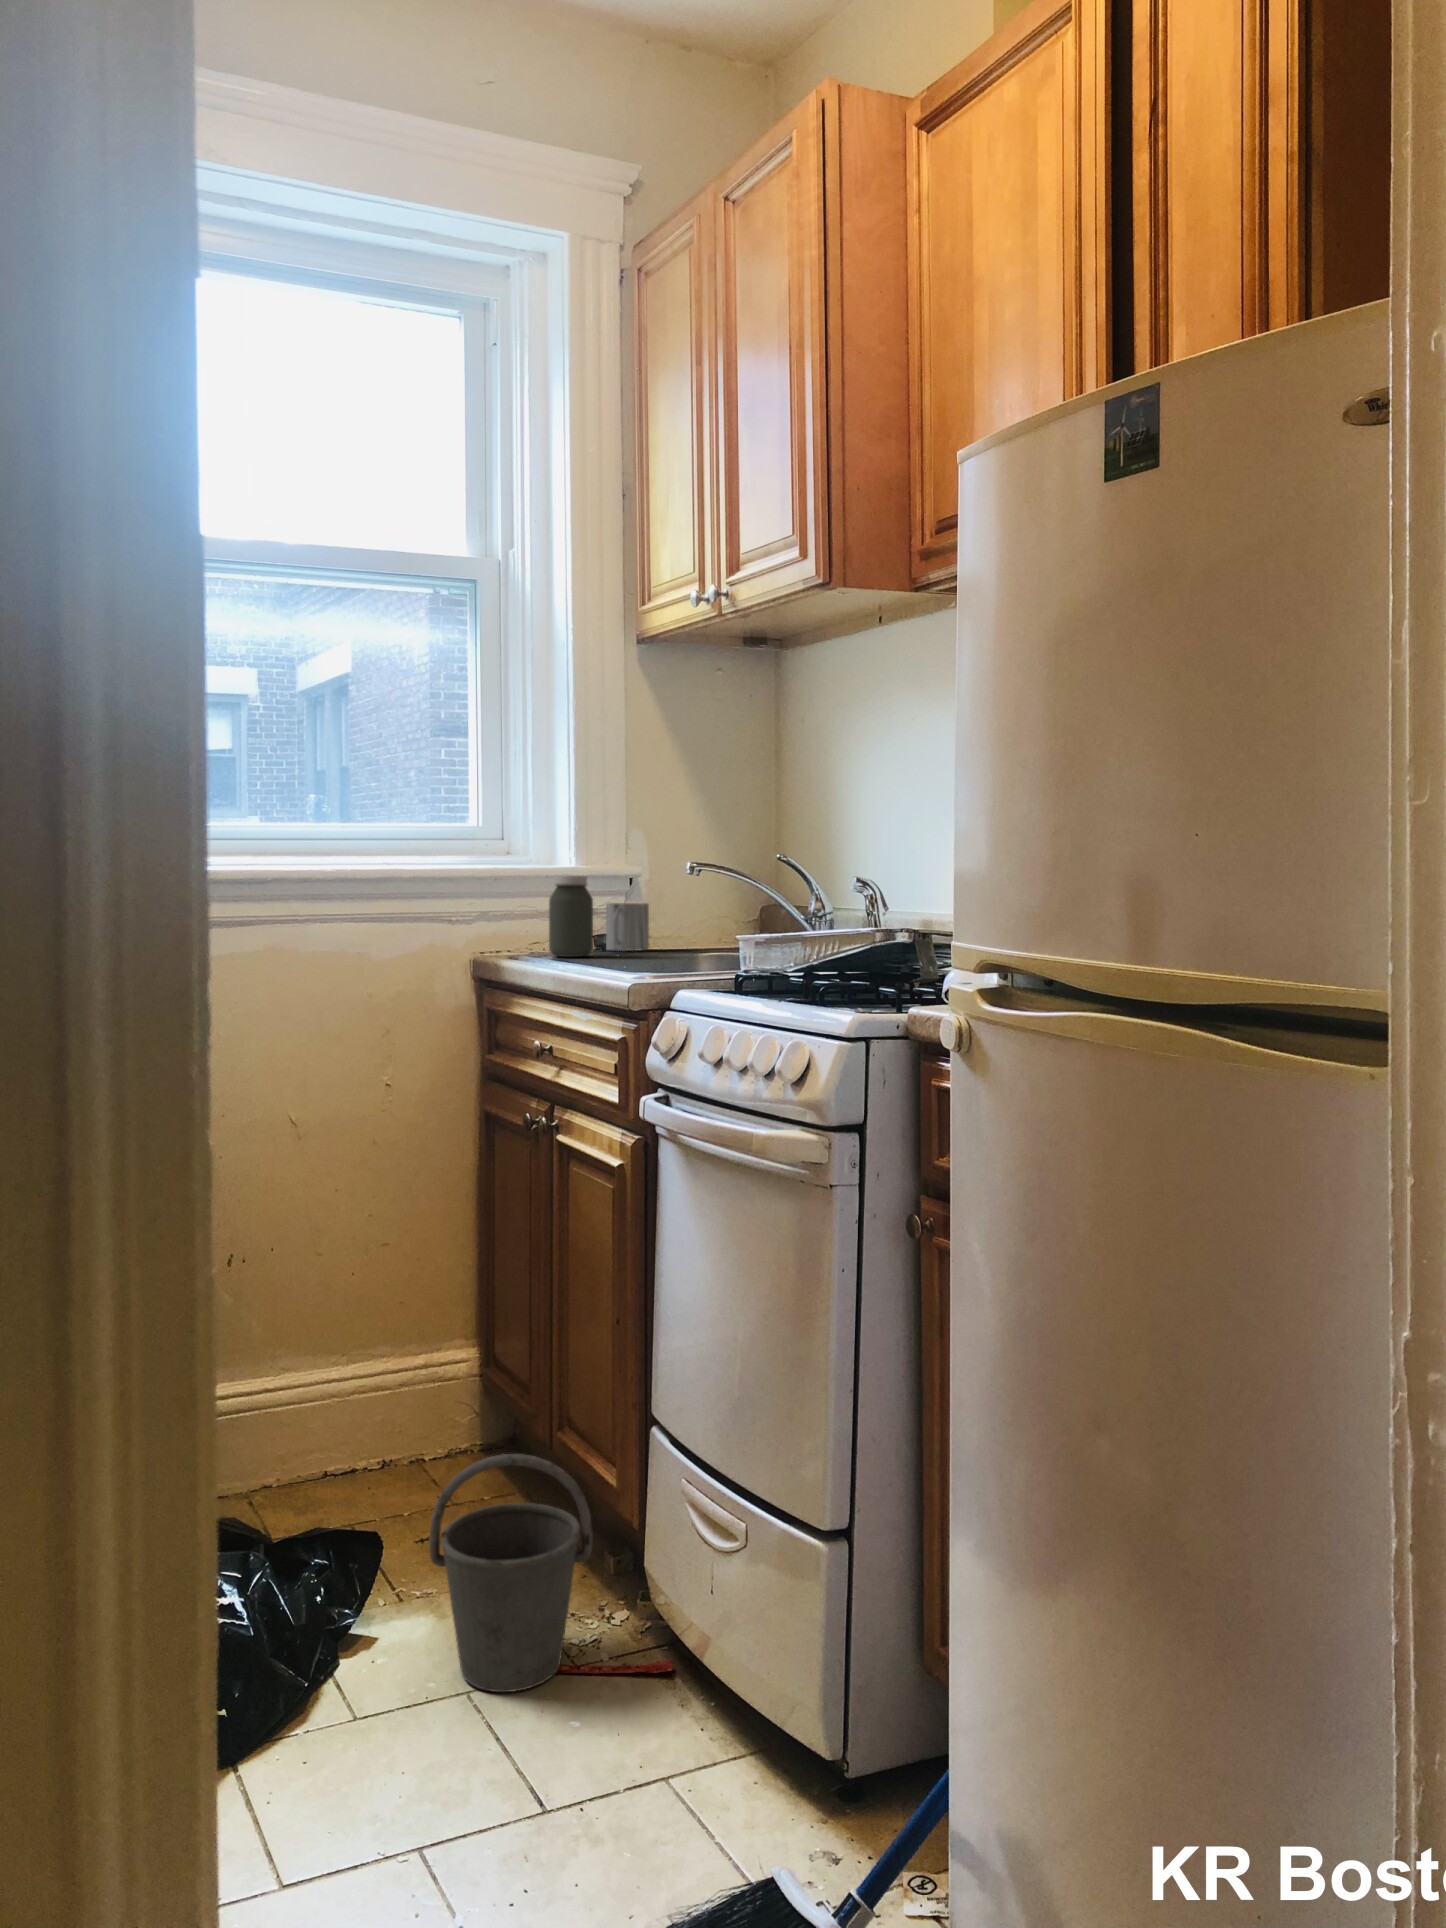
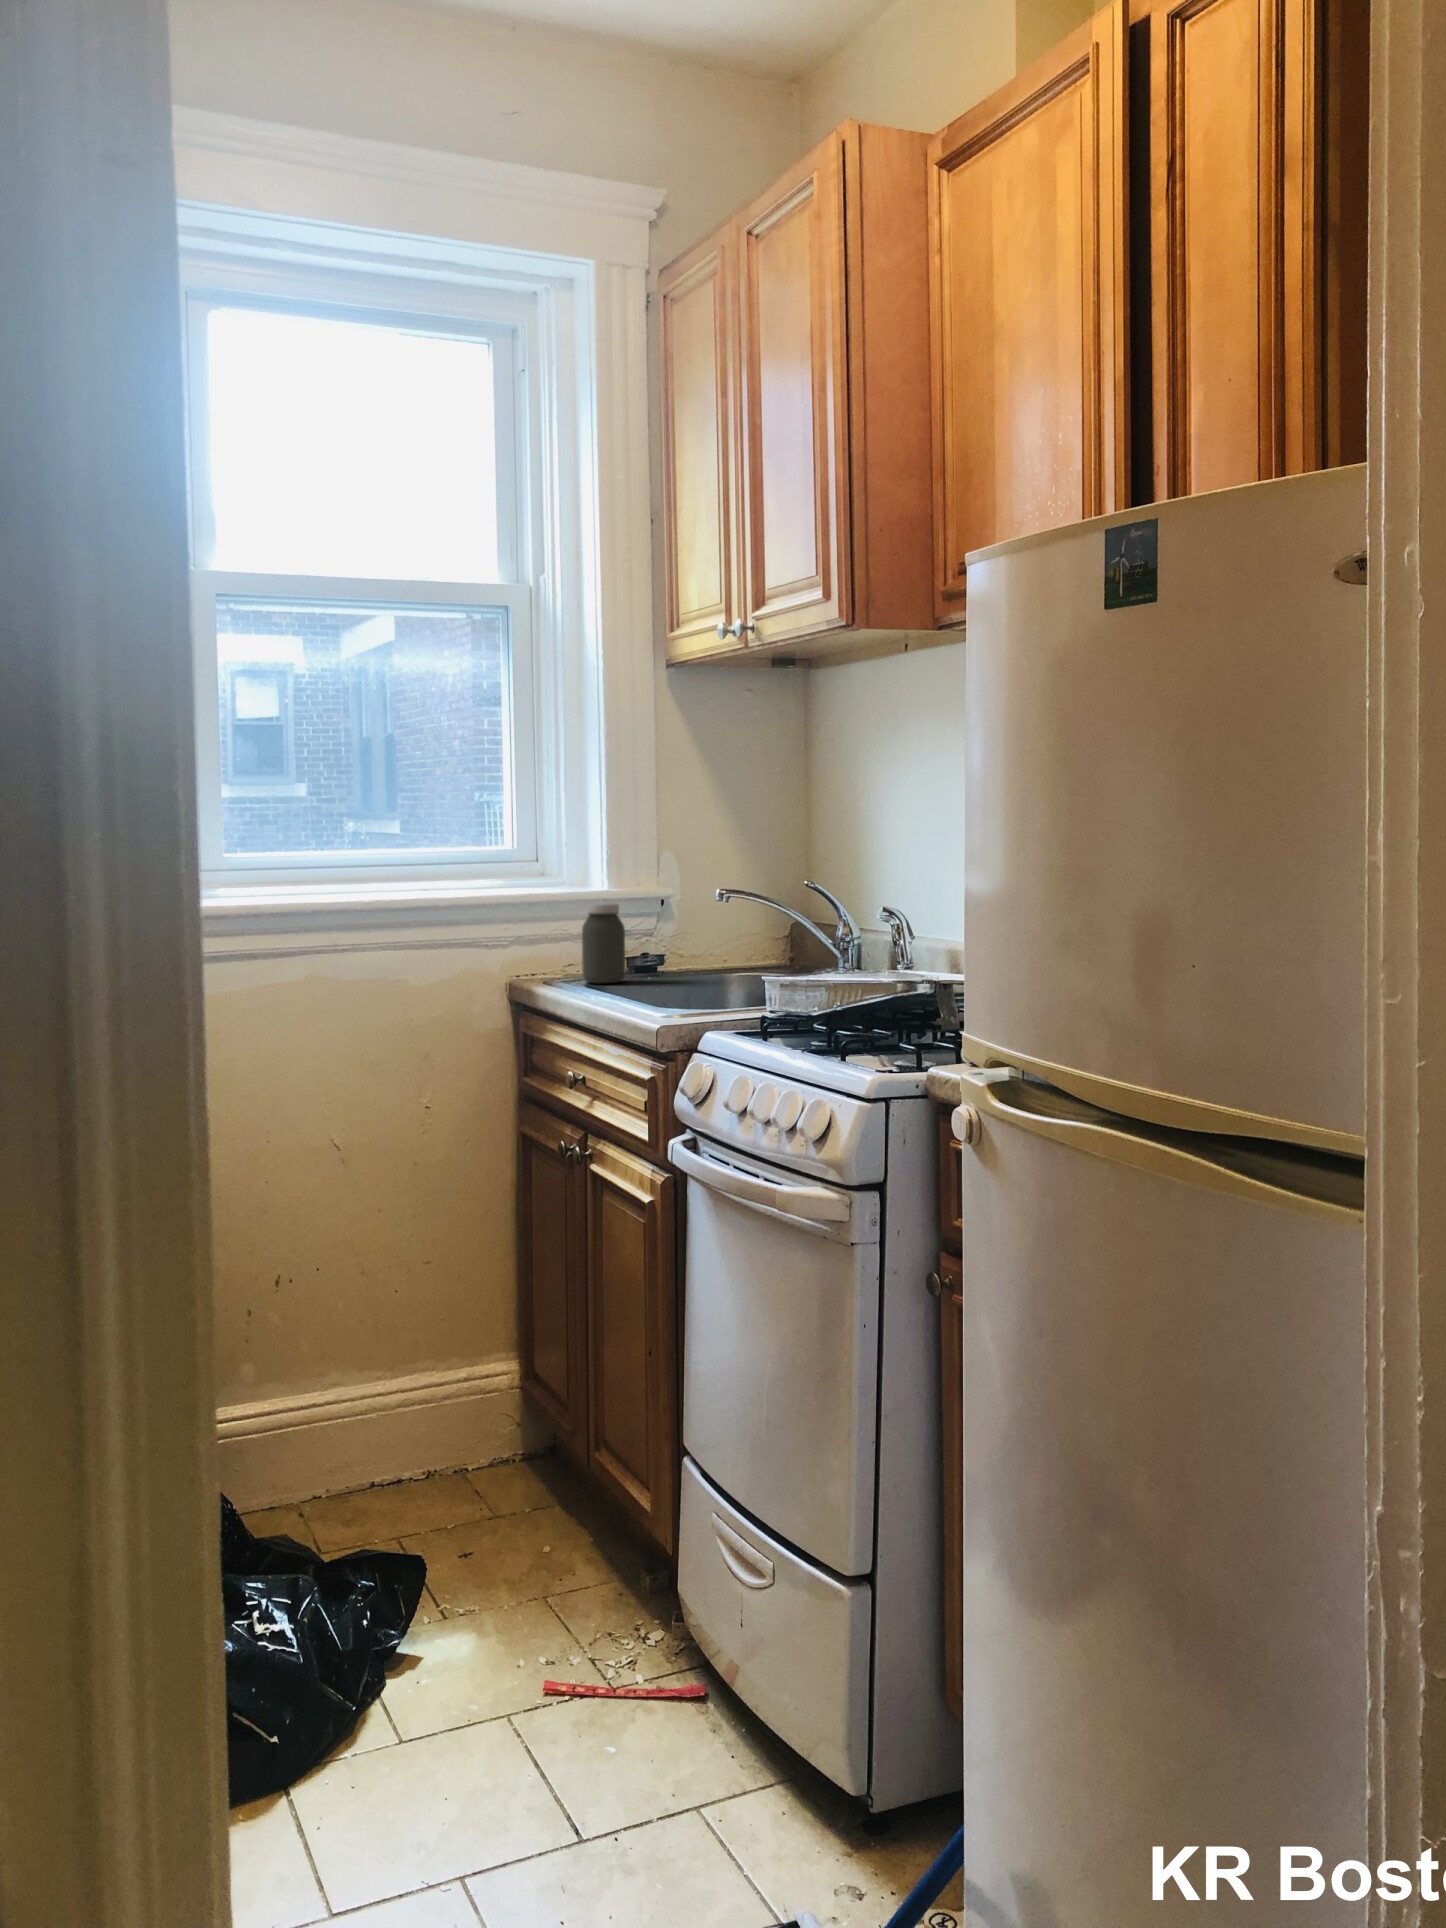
mug: present [606,903,649,951] -> none [638,925,680,973]
bucket: present [429,1454,592,1692] -> none [470,1485,626,1715]

